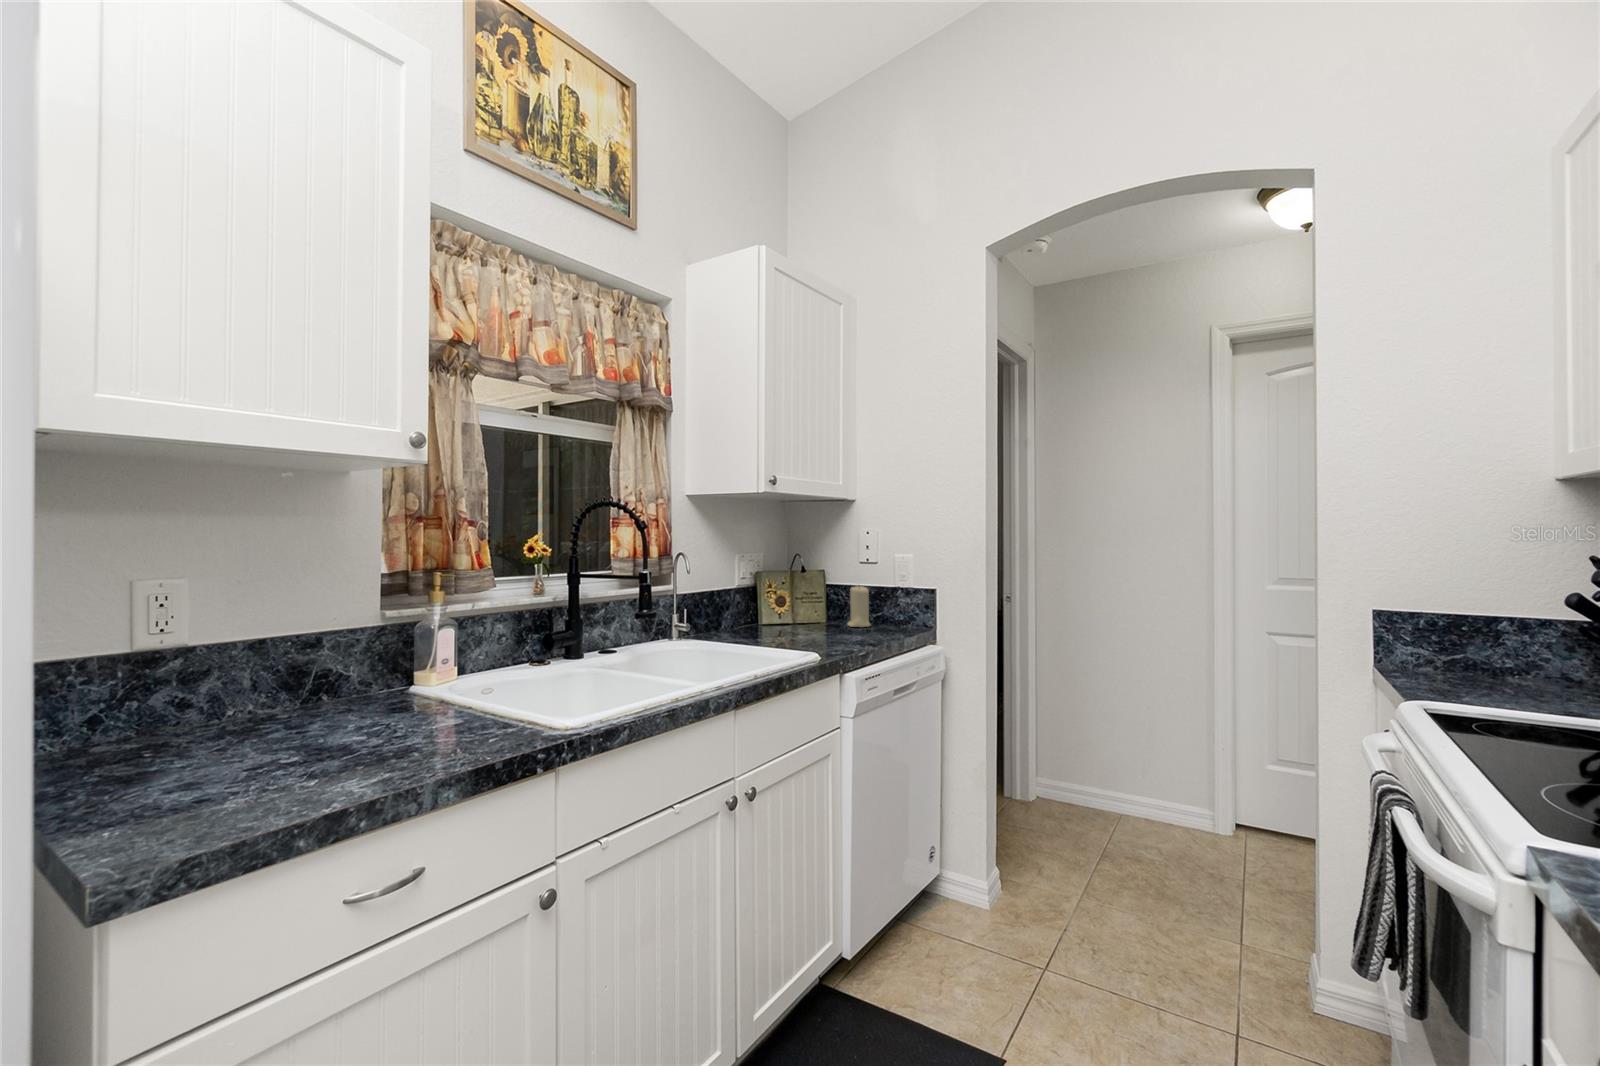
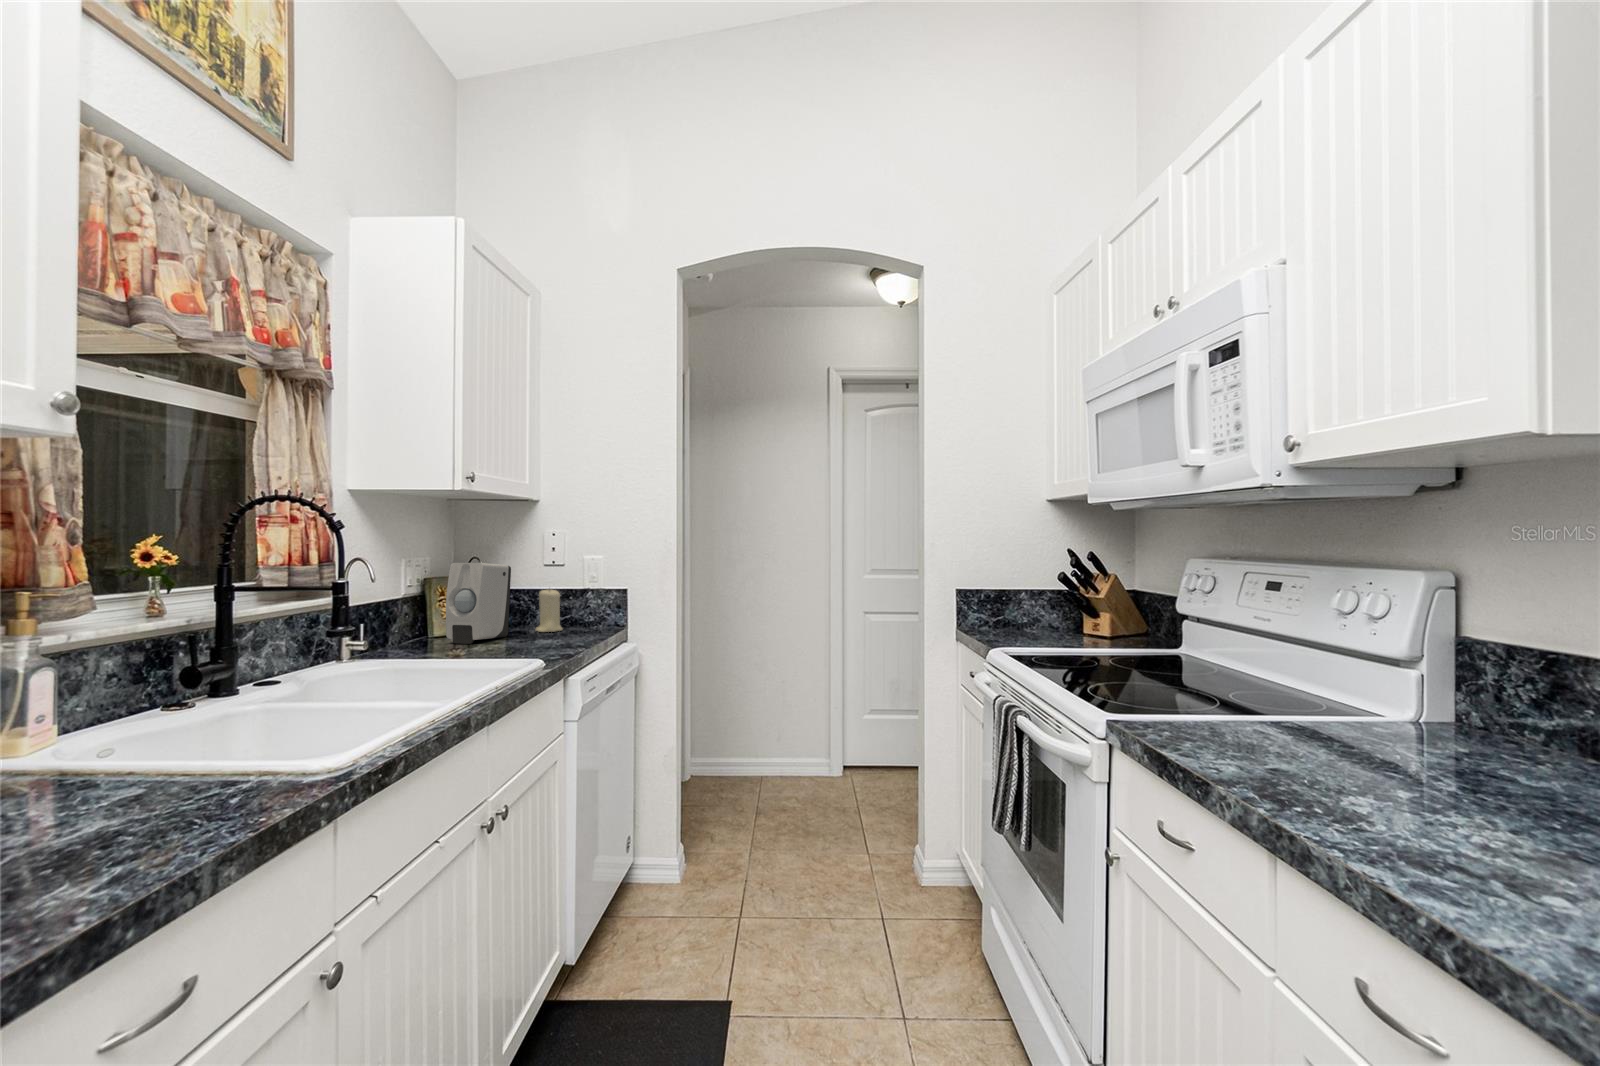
soap dispenser: none [765,559,822,633] -> present [446,563,511,644]

